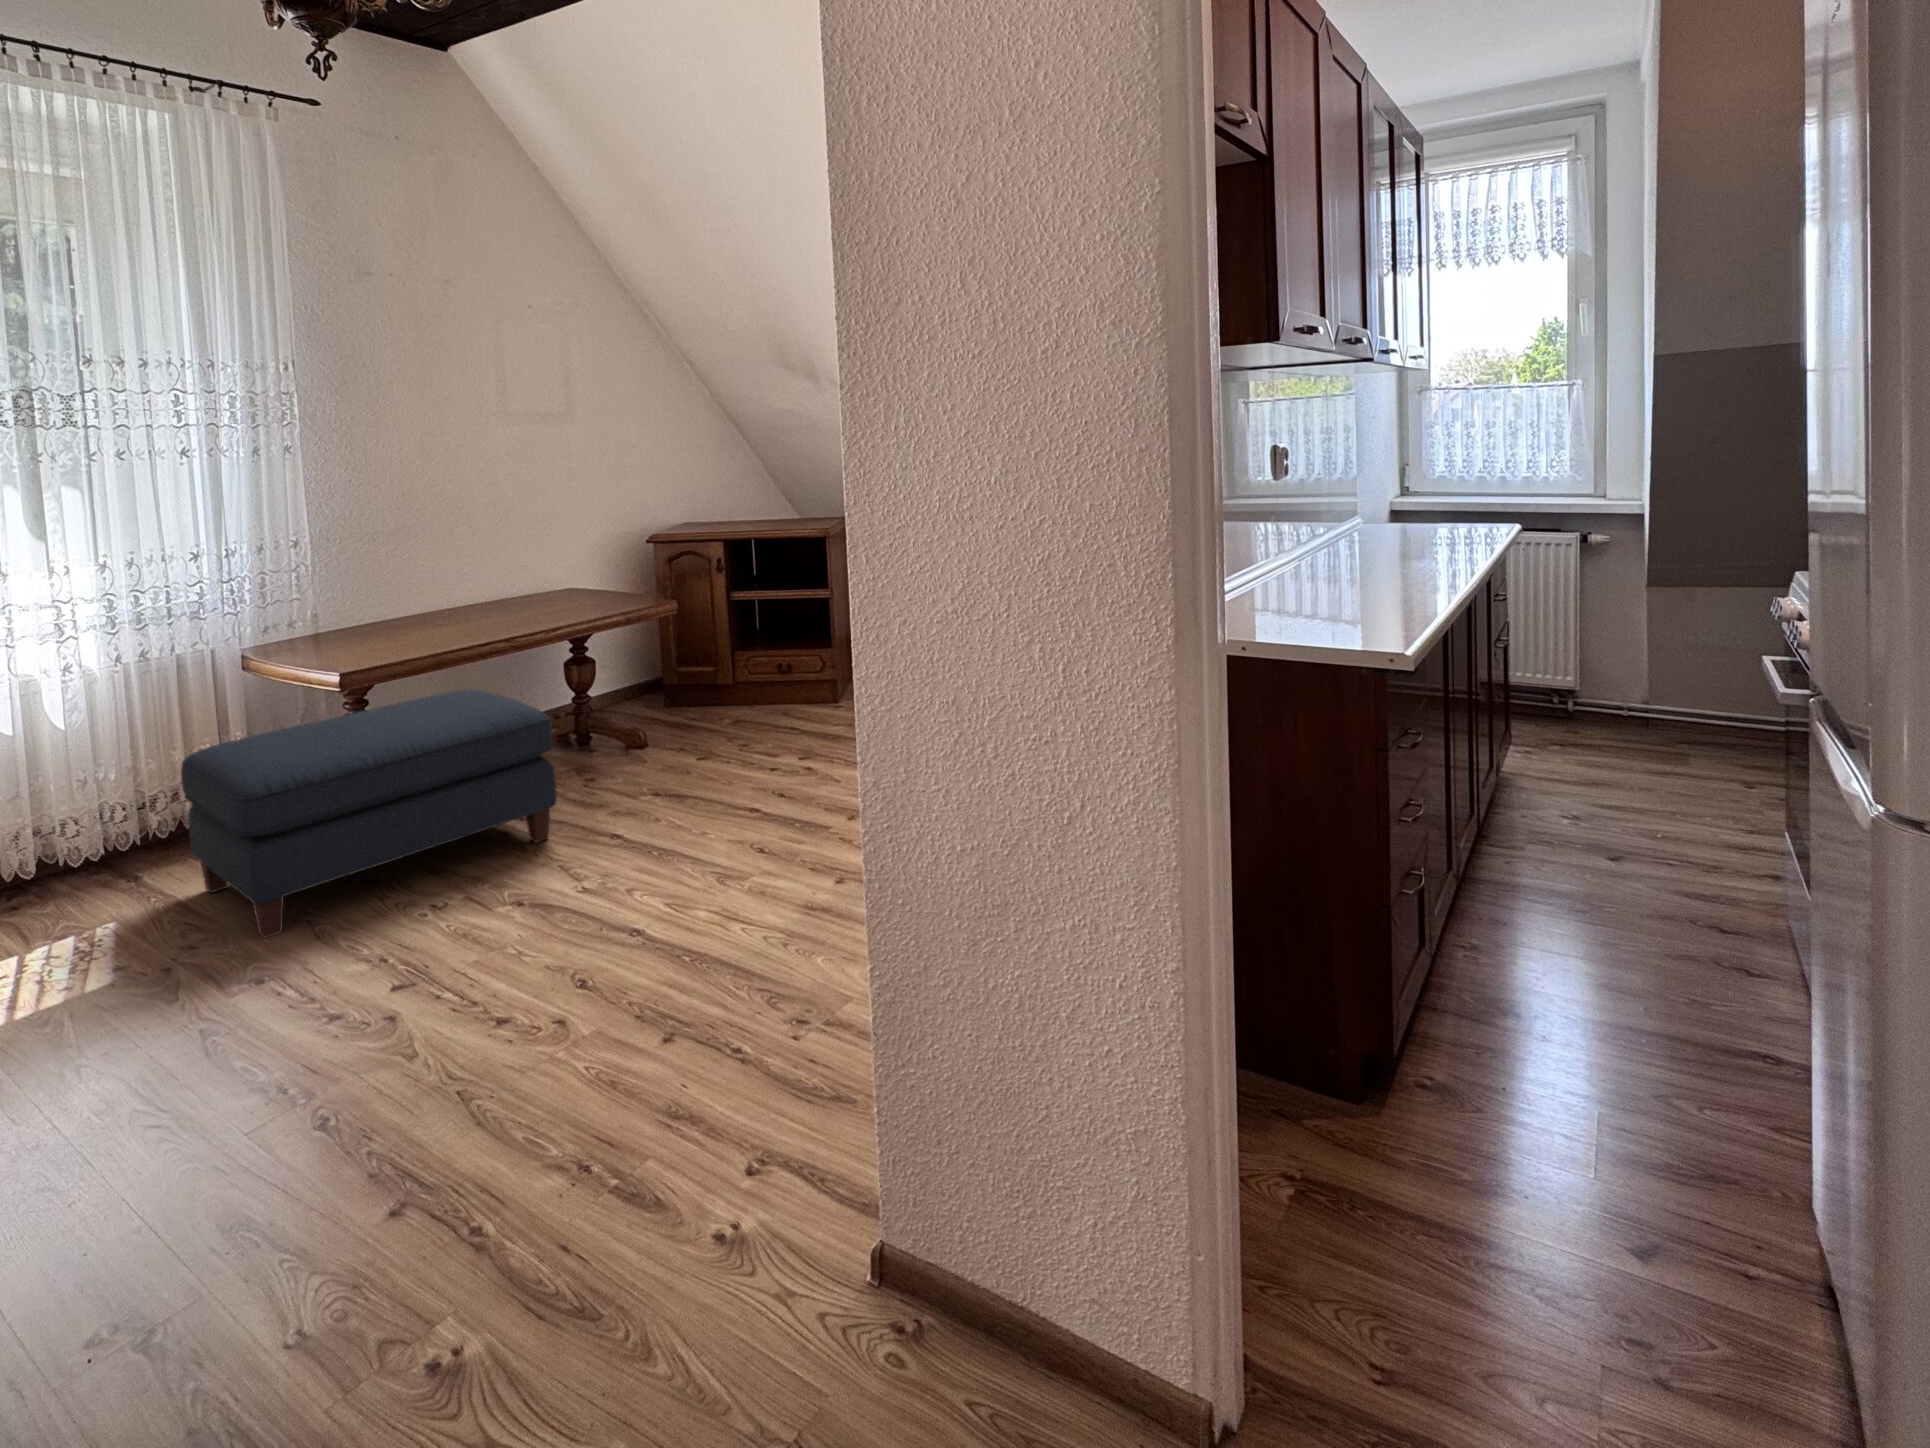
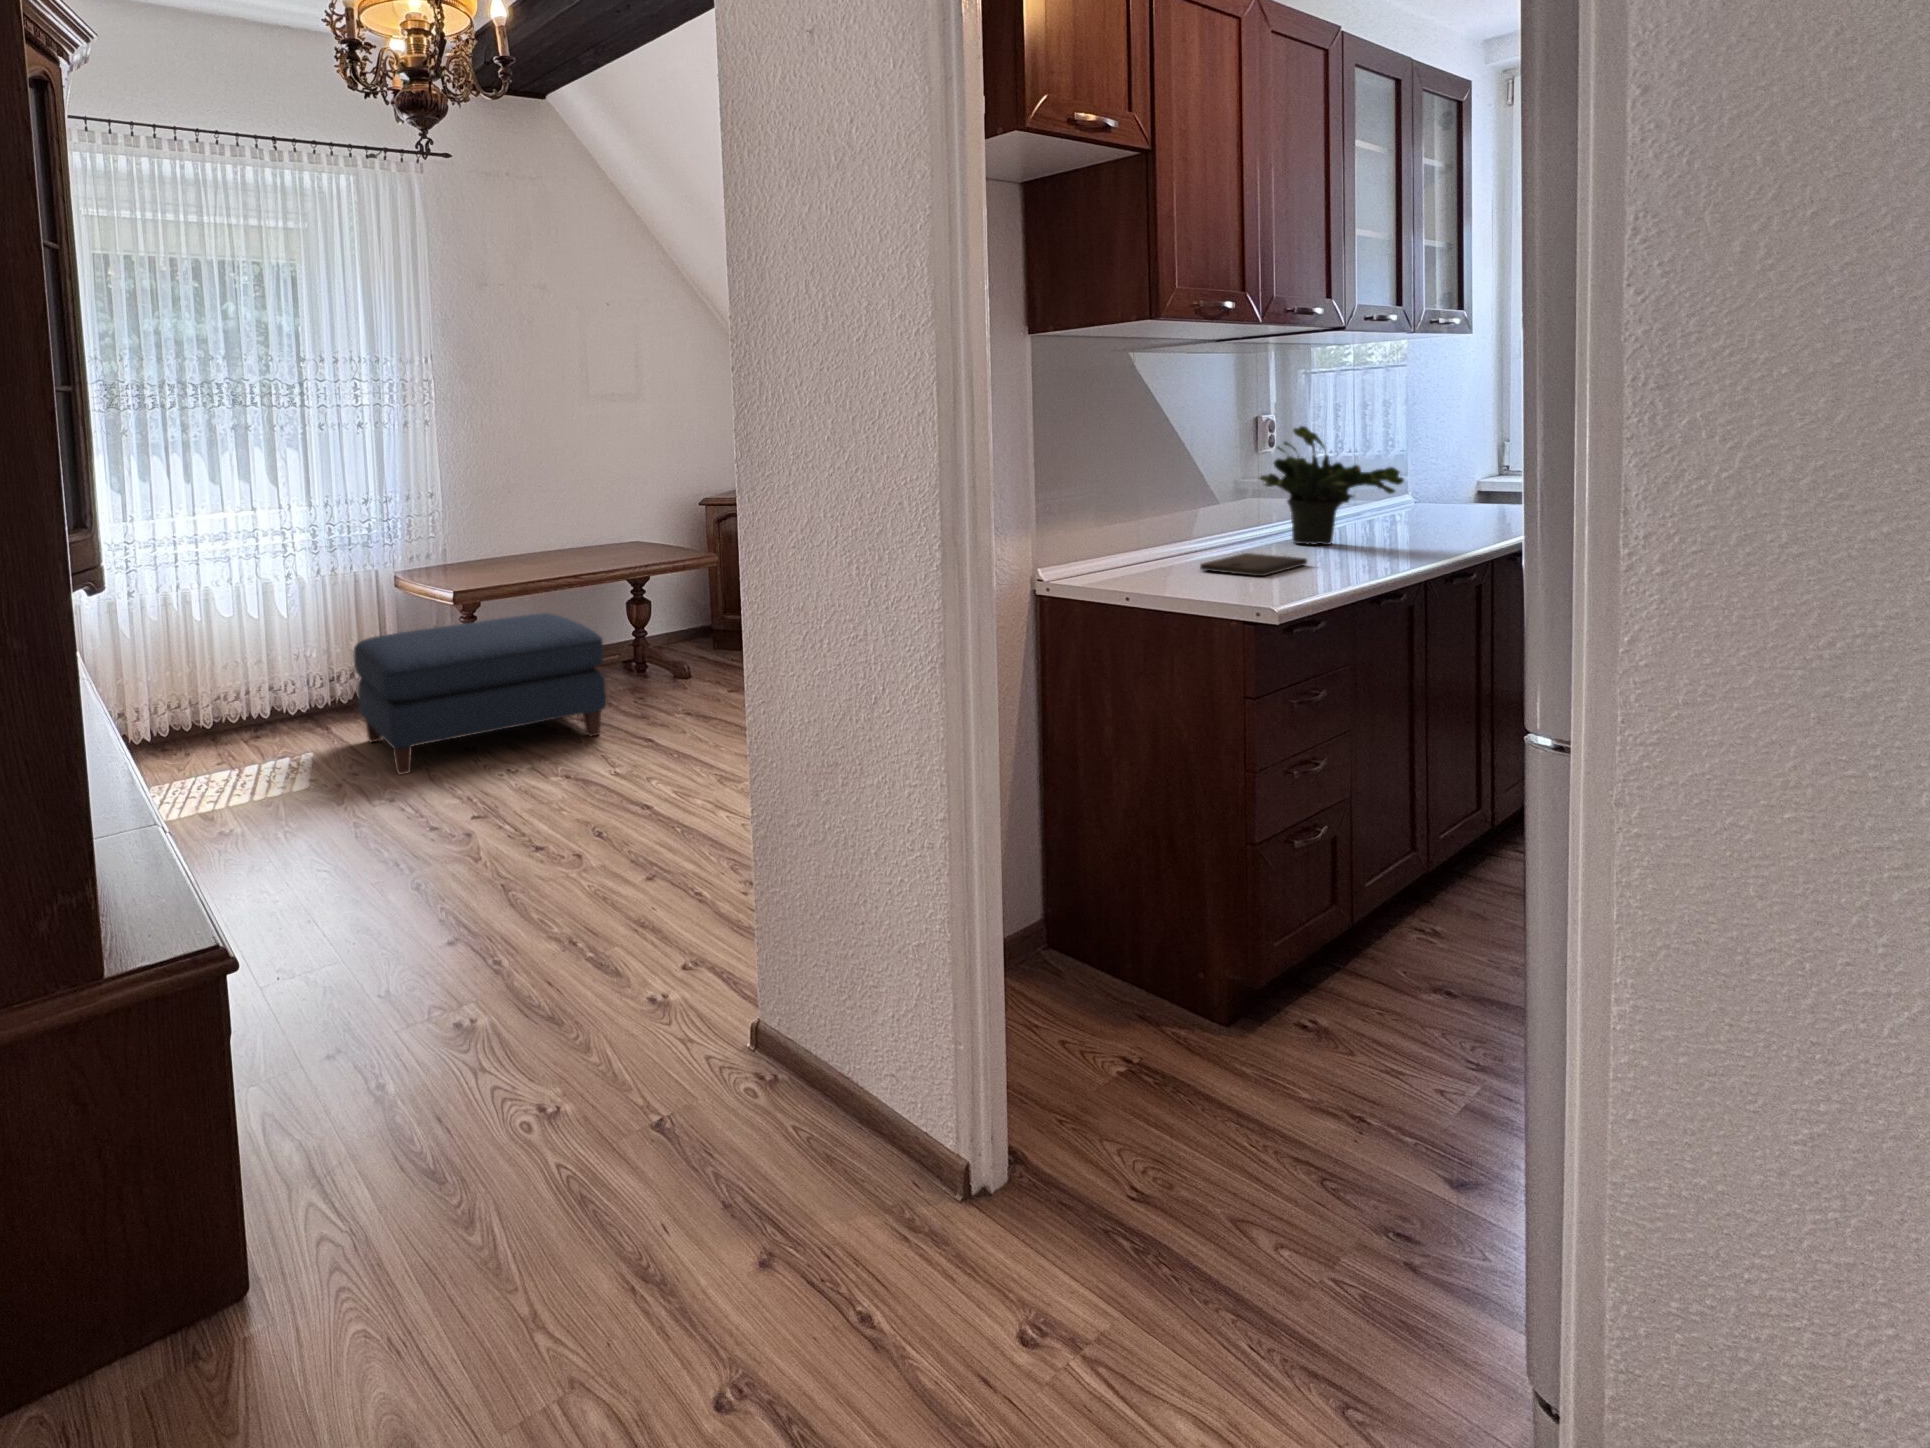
potted plant: none [1301,451,1438,571] -> present [1260,426,1404,545]
cutting board: none [1292,585,1380,612] -> present [1200,553,1307,576]

